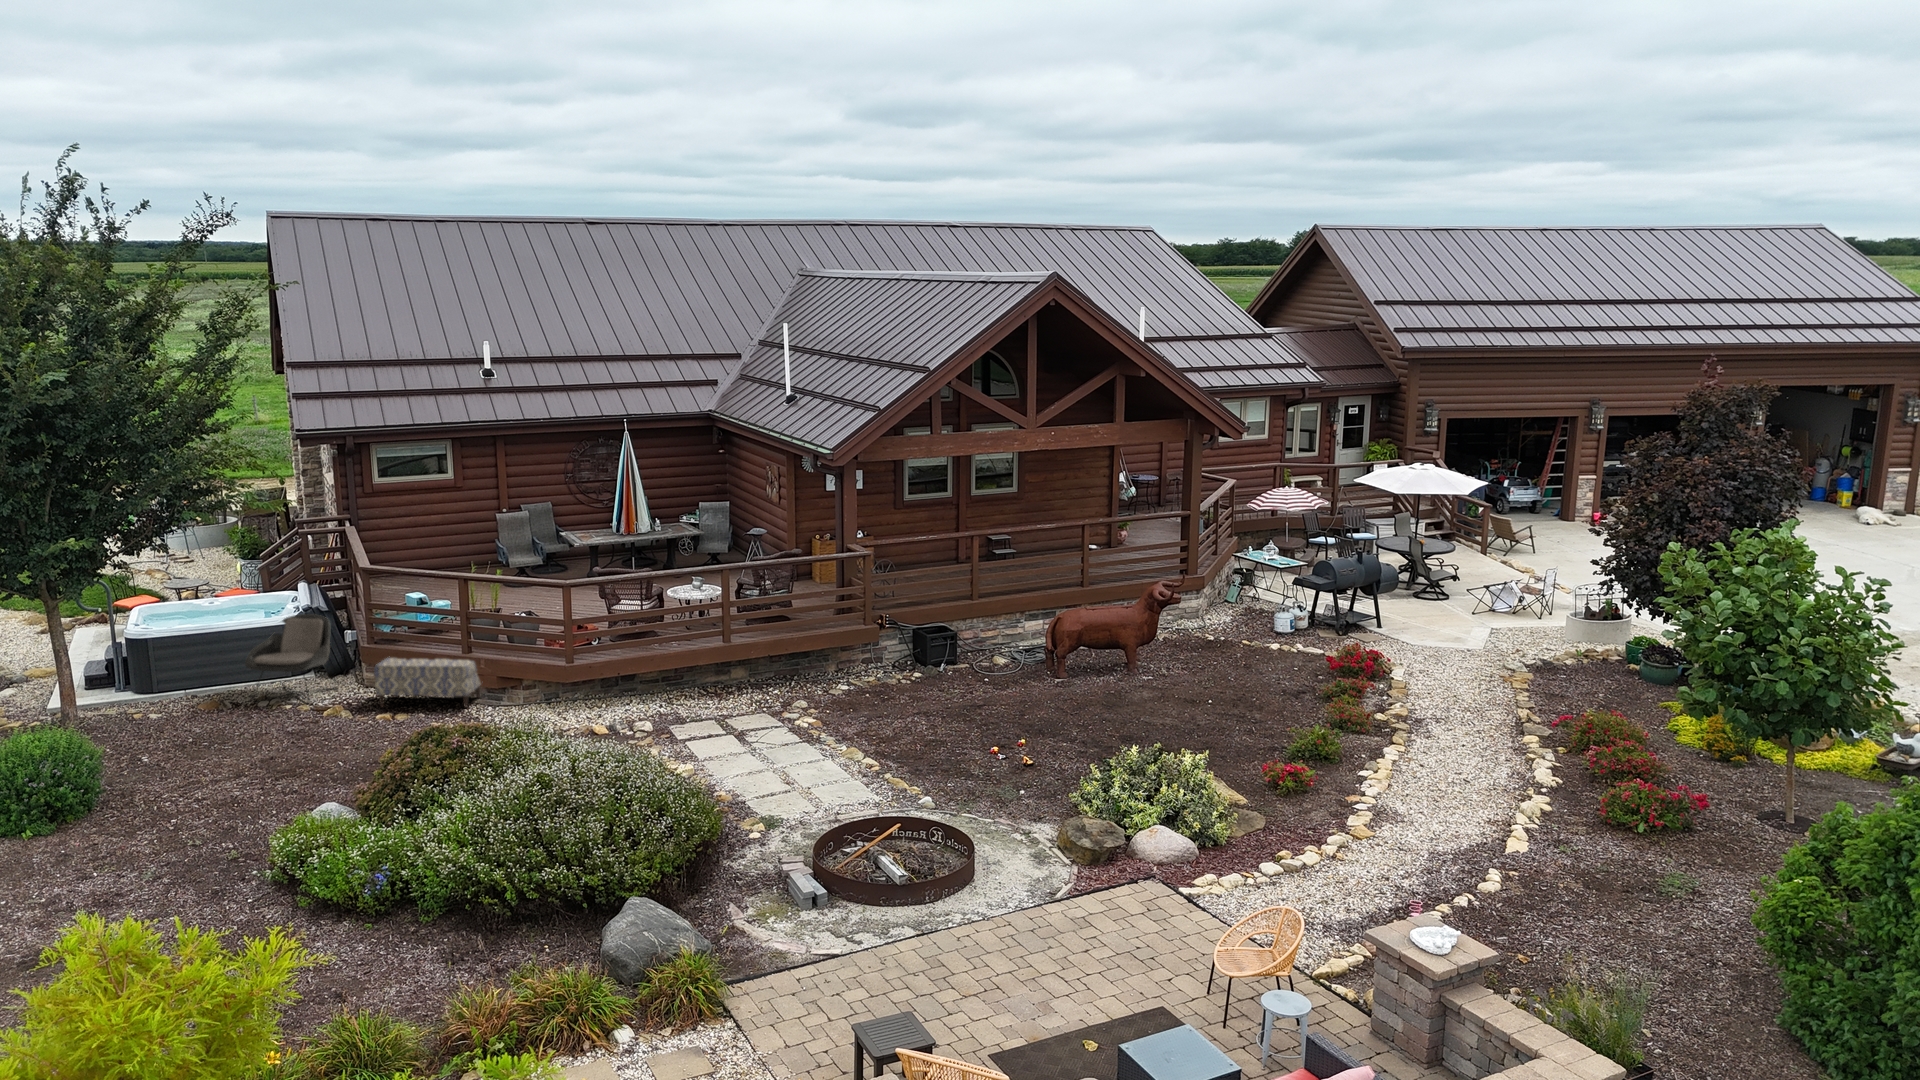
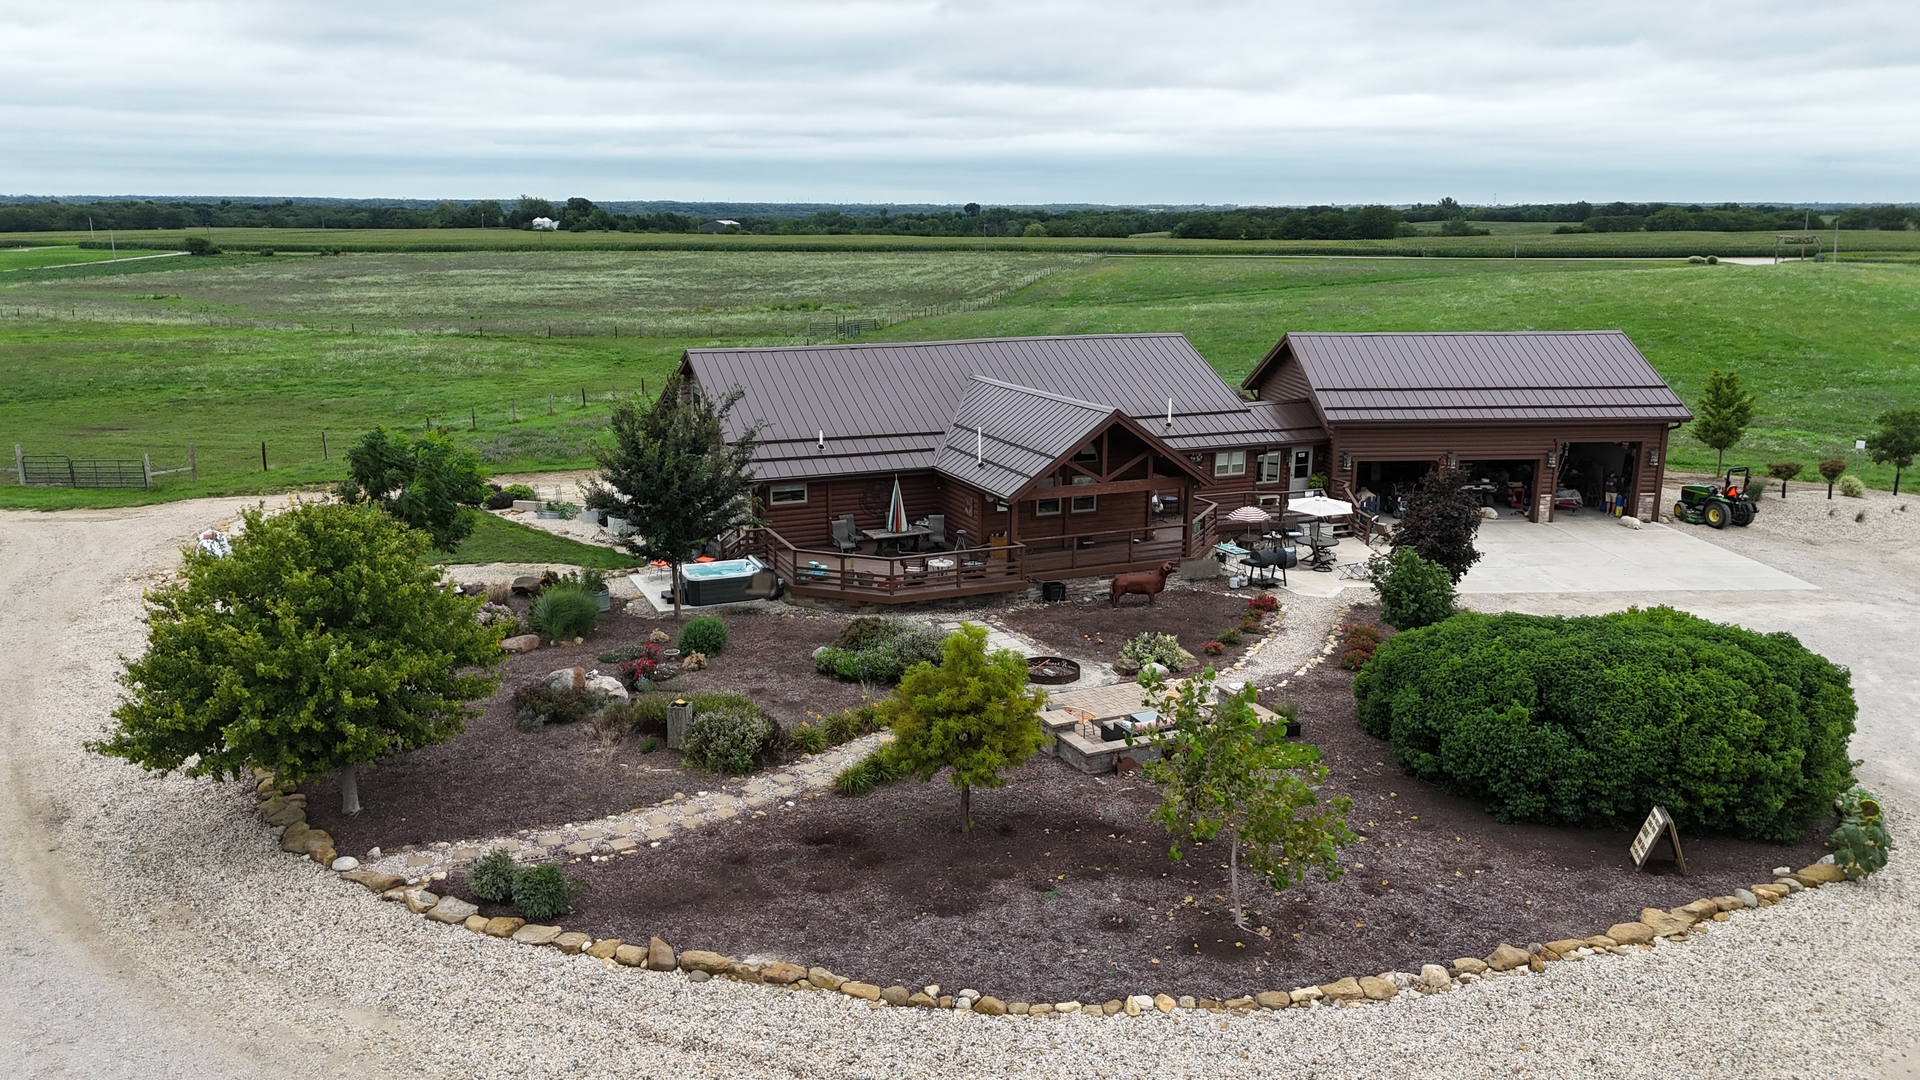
bench: present [374,656,481,708] -> present [1180,559,1221,582]

